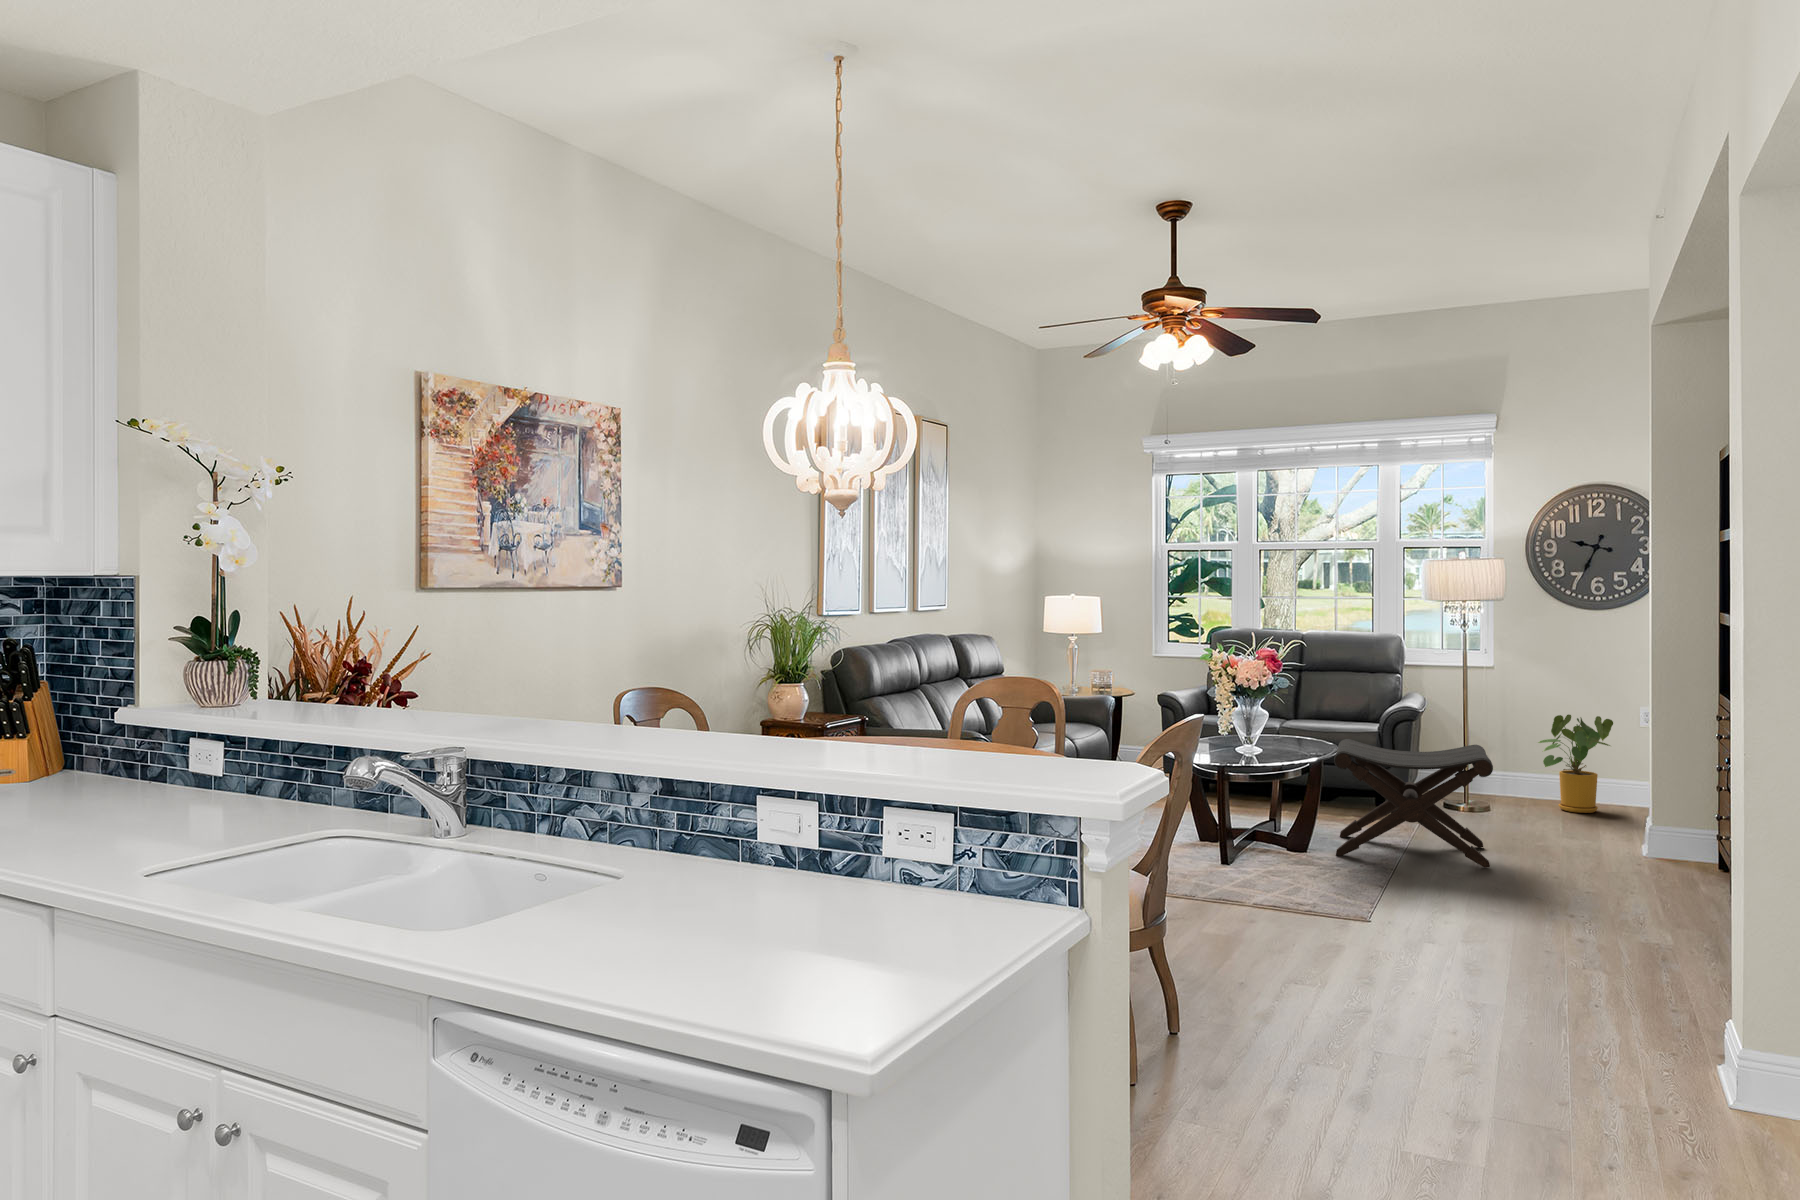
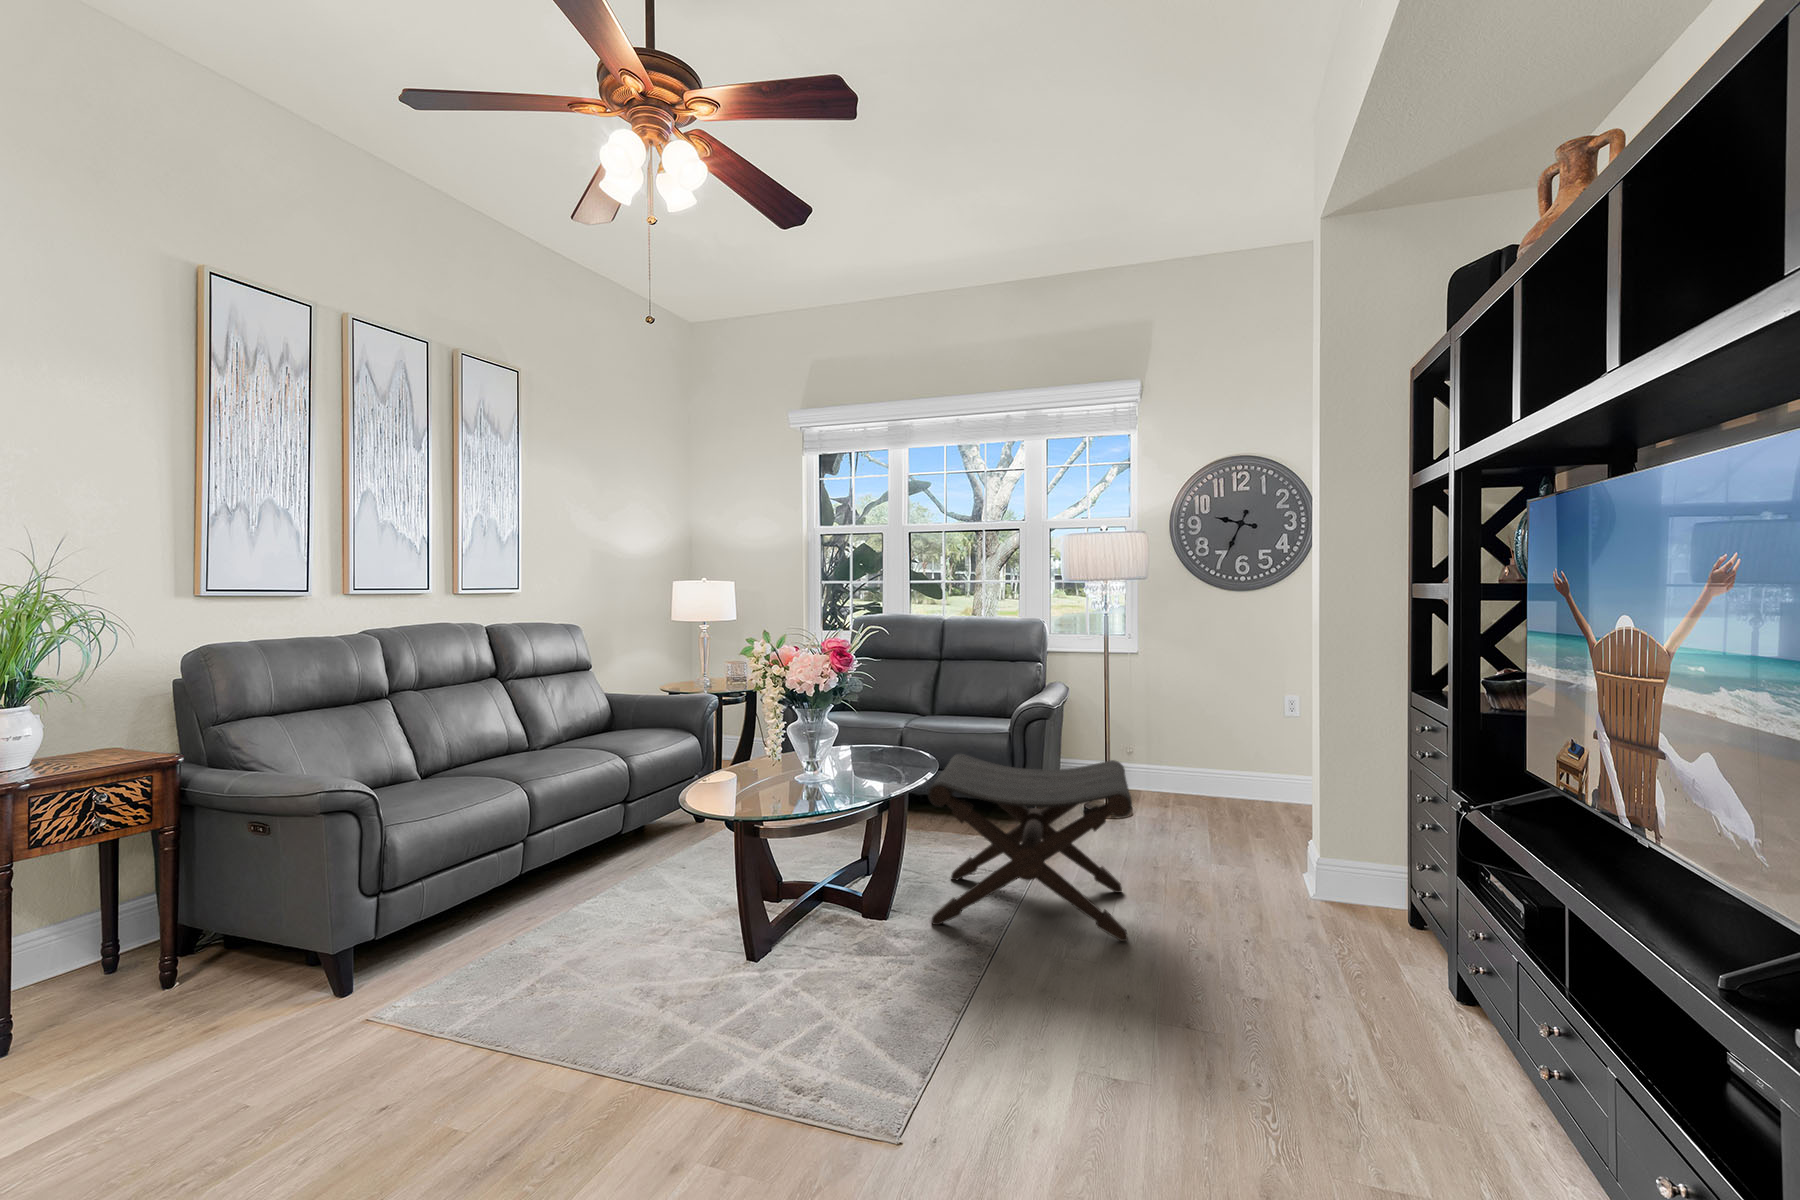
house plant: present [1538,714,1613,813] -> none [1181,705,1263,816]

